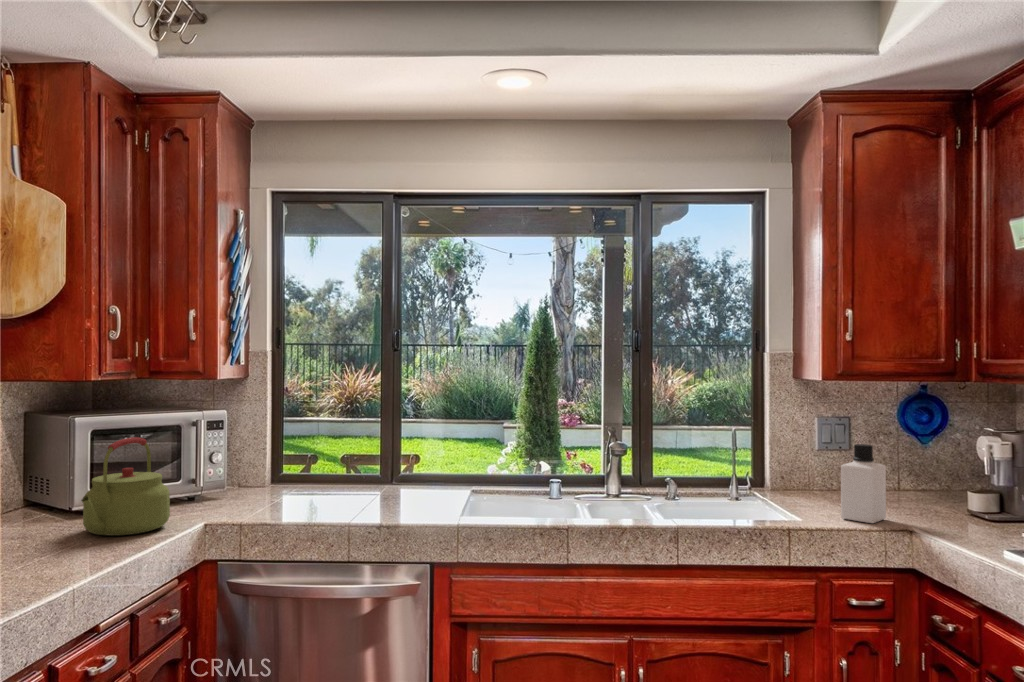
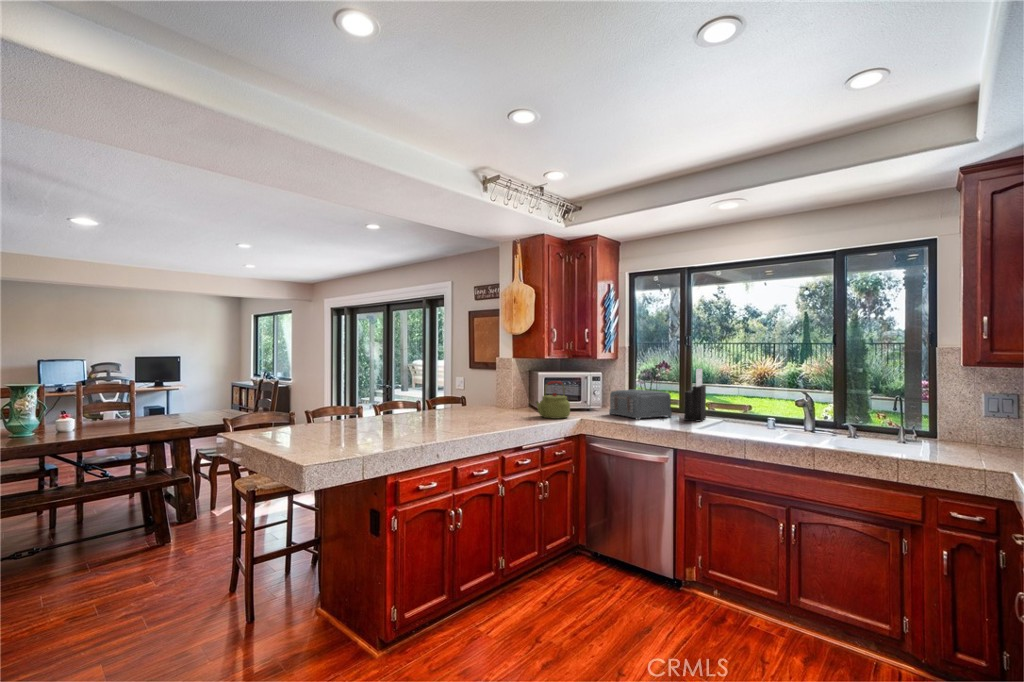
knife block: none [401,392,439,496] -> present [684,368,706,422]
toaster: none [248,439,377,508] -> present [609,389,672,420]
bottle: present [841,444,886,523] -> none [956,410,1000,465]

